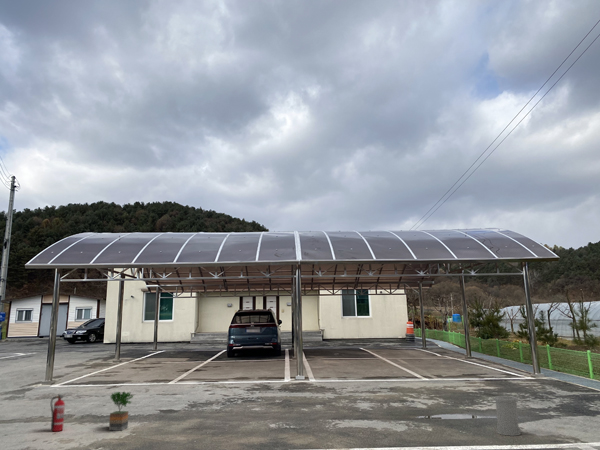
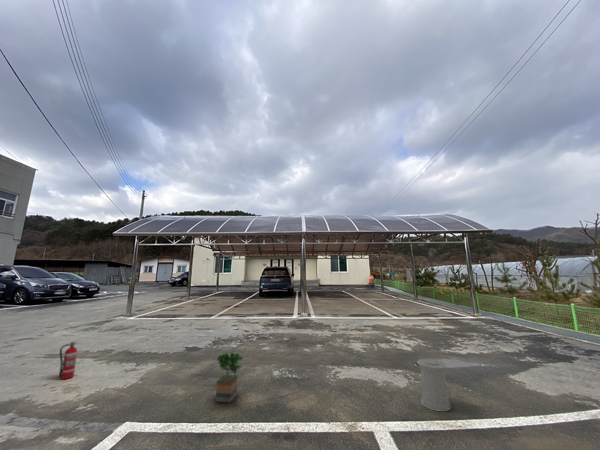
potted tree: present [109,392,133,431] -> present [216,353,243,402]
trash can: present [494,395,521,435] -> present [418,359,450,411]

